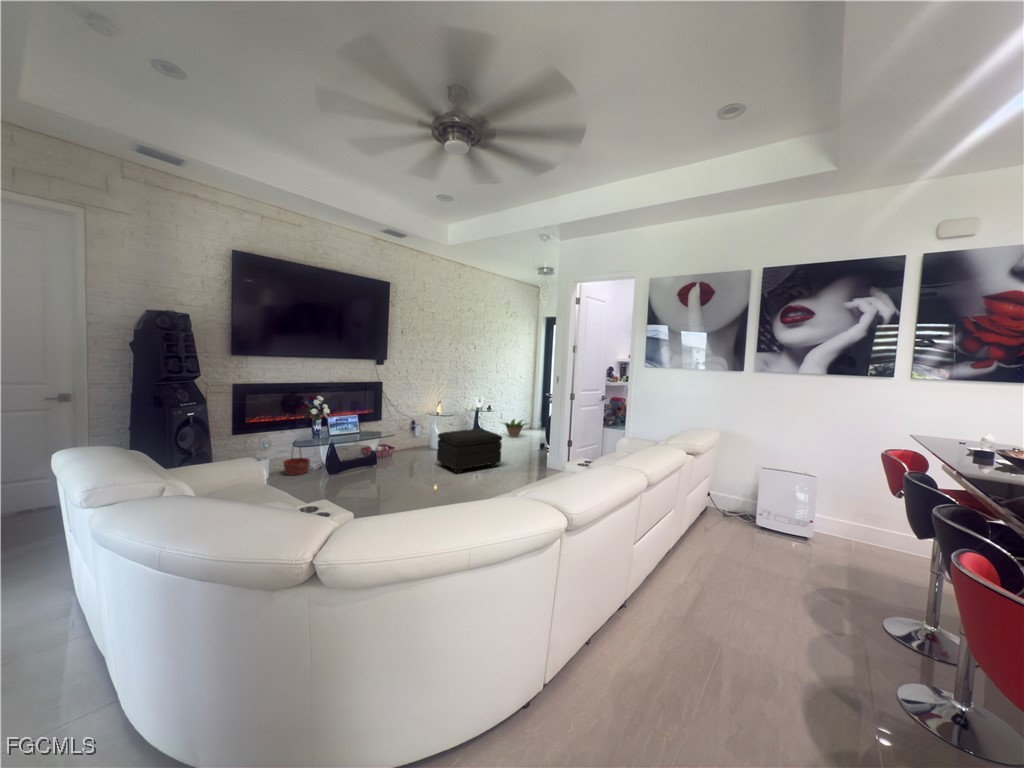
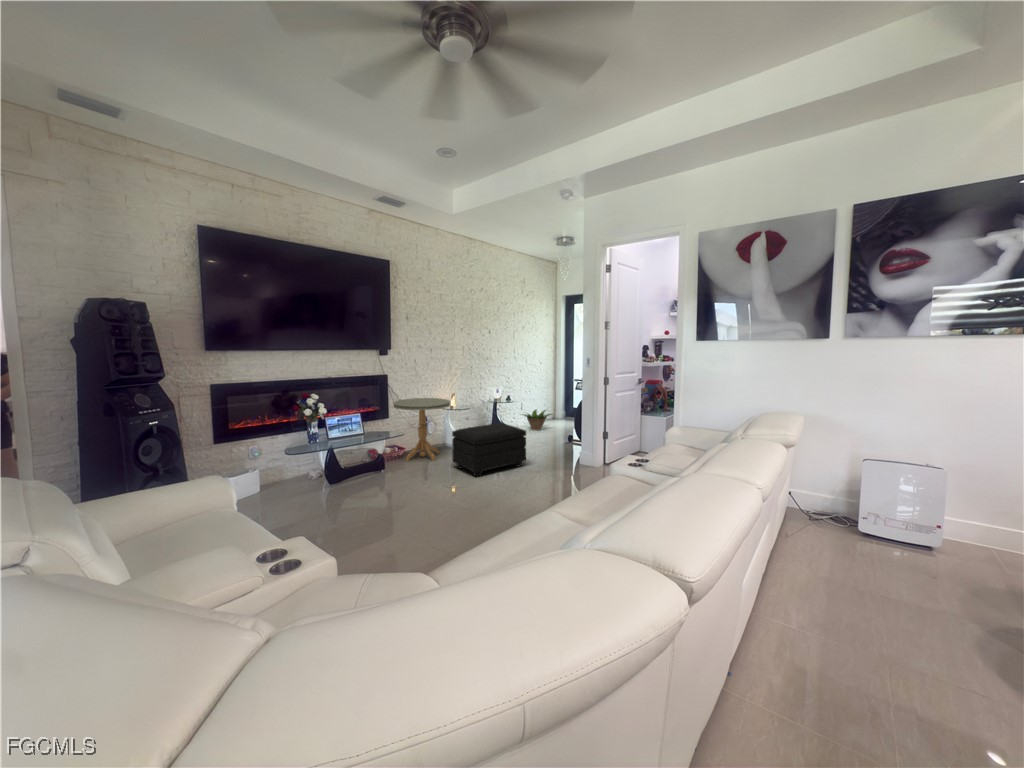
side table: none [387,404,438,460] -> present [393,398,450,461]
basket: present [283,457,310,475] -> none [276,446,308,487]

